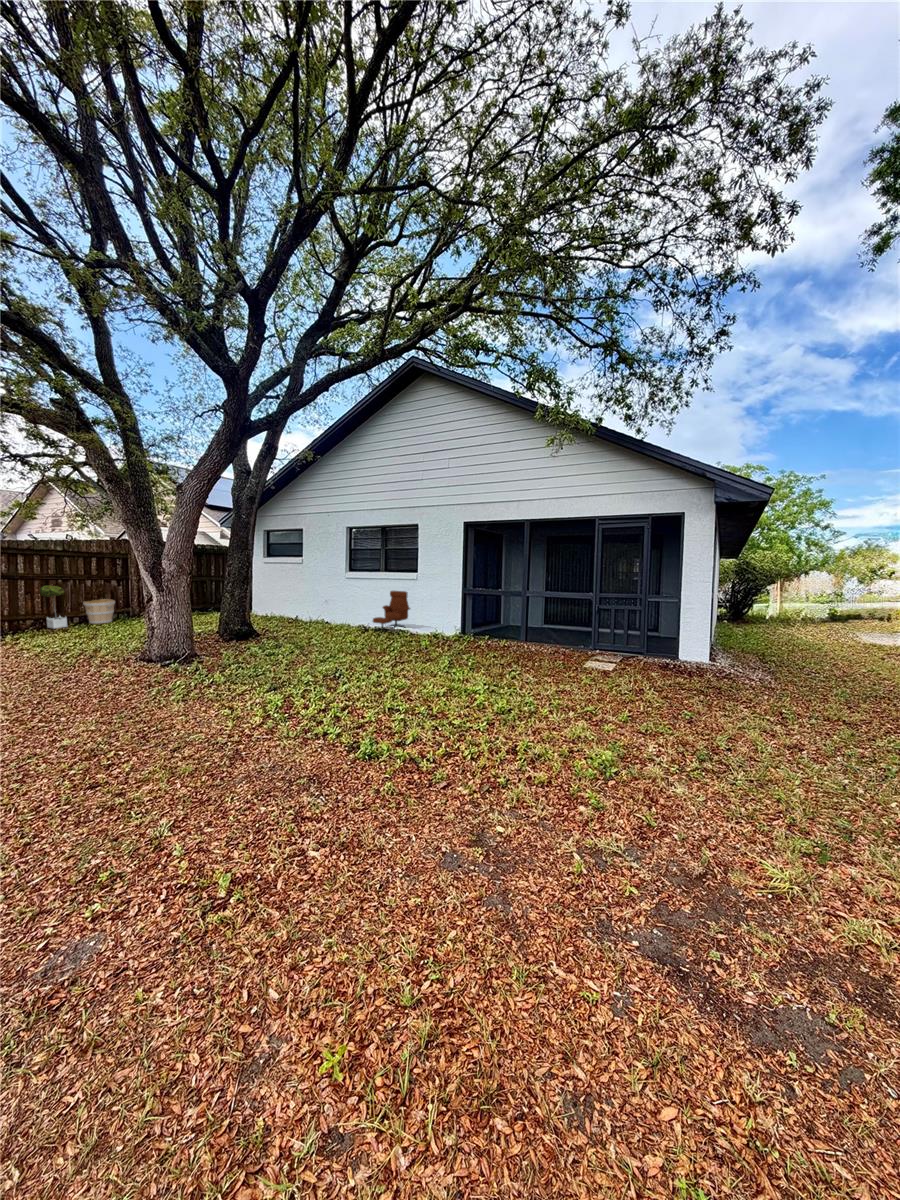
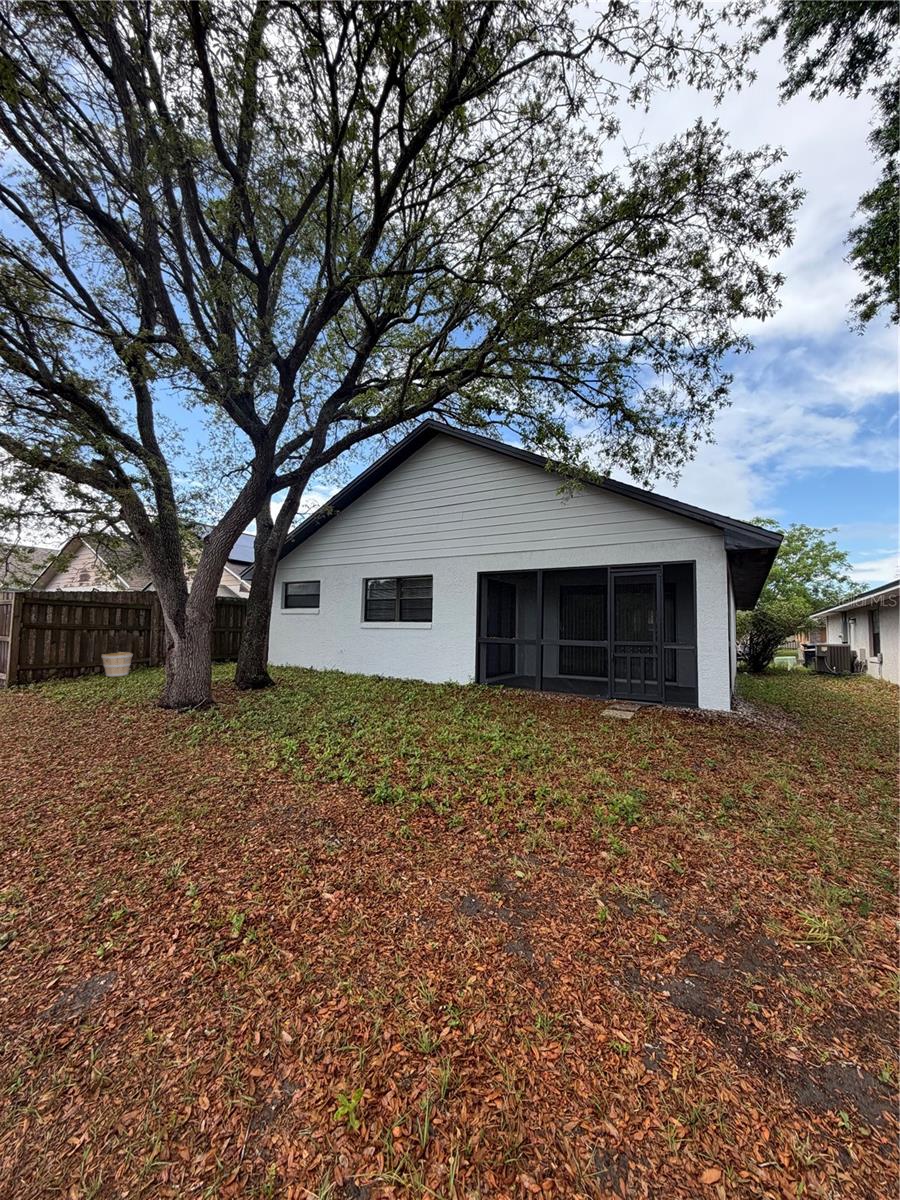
potted tree: present [40,585,67,628] -> none [61,637,85,681]
lounge chair: present [373,591,410,631] -> none [387,643,425,685]

